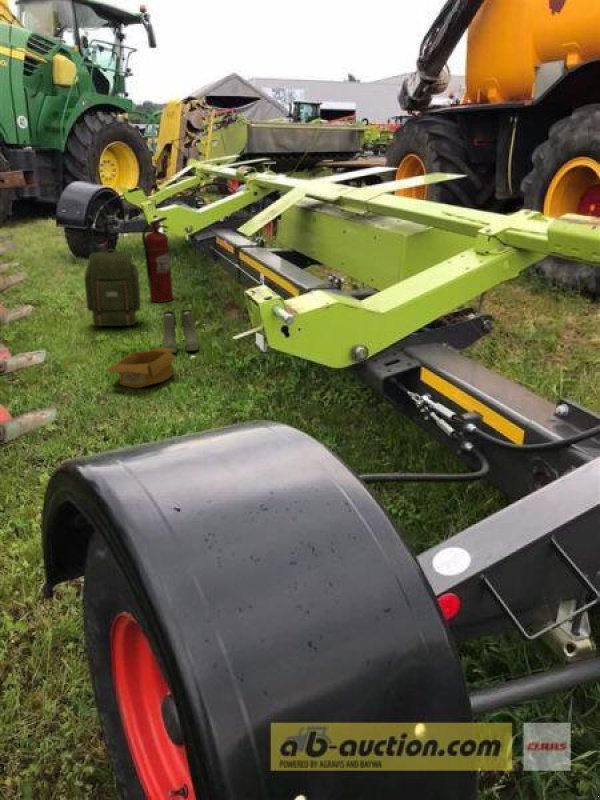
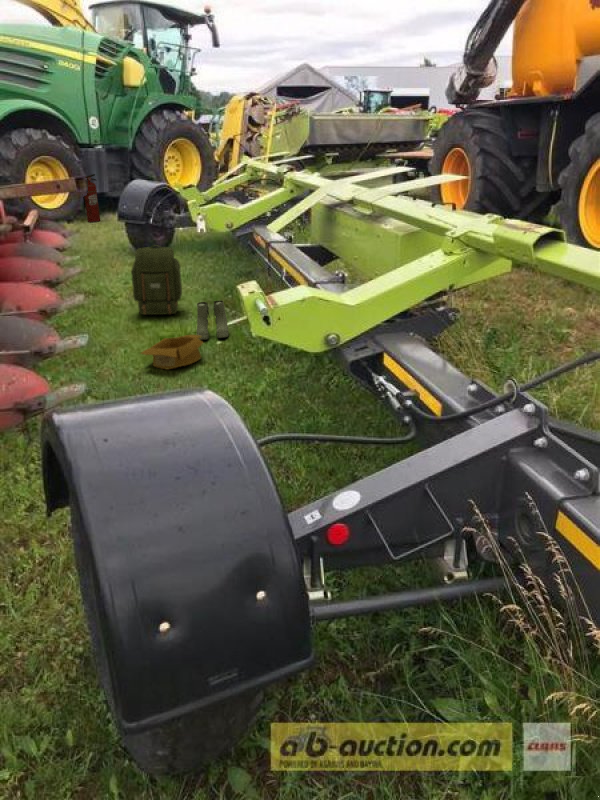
fire extinguisher: present [142,217,173,302] -> present [83,174,100,222]

